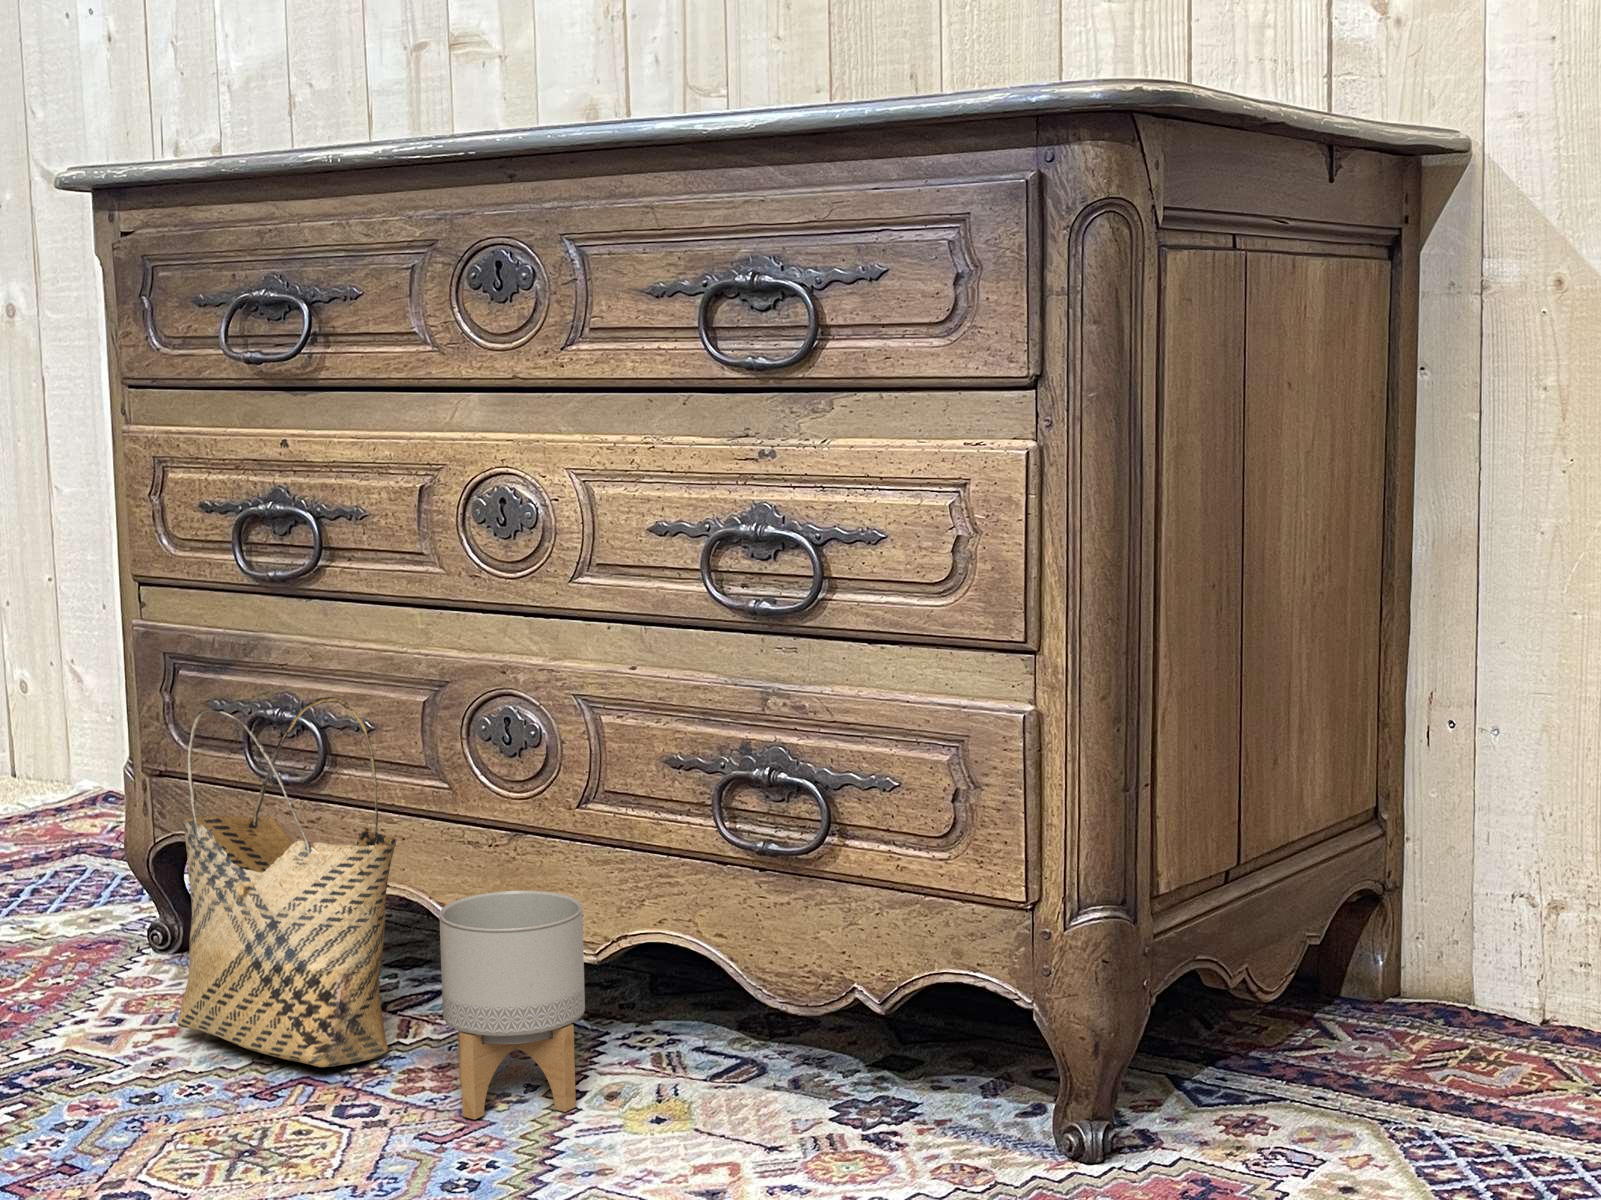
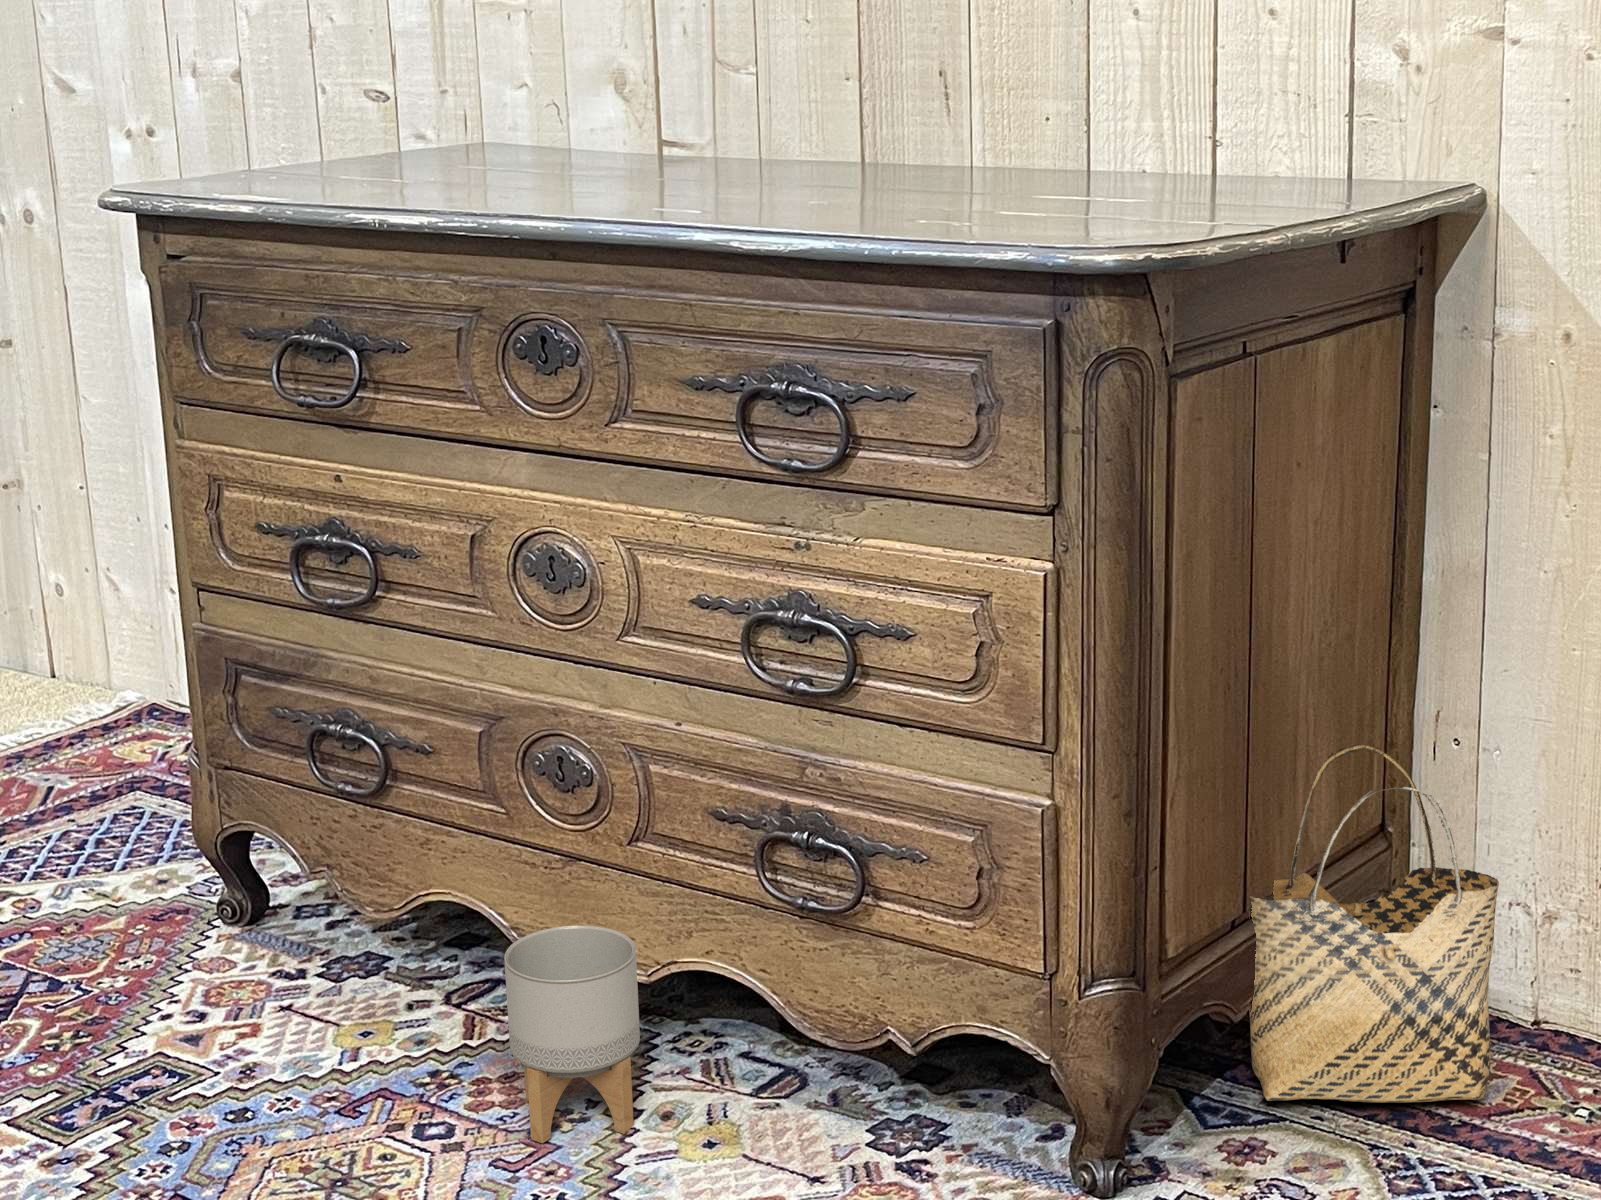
woven basket: present [178,697,396,1067] -> present [1250,744,1499,1103]

